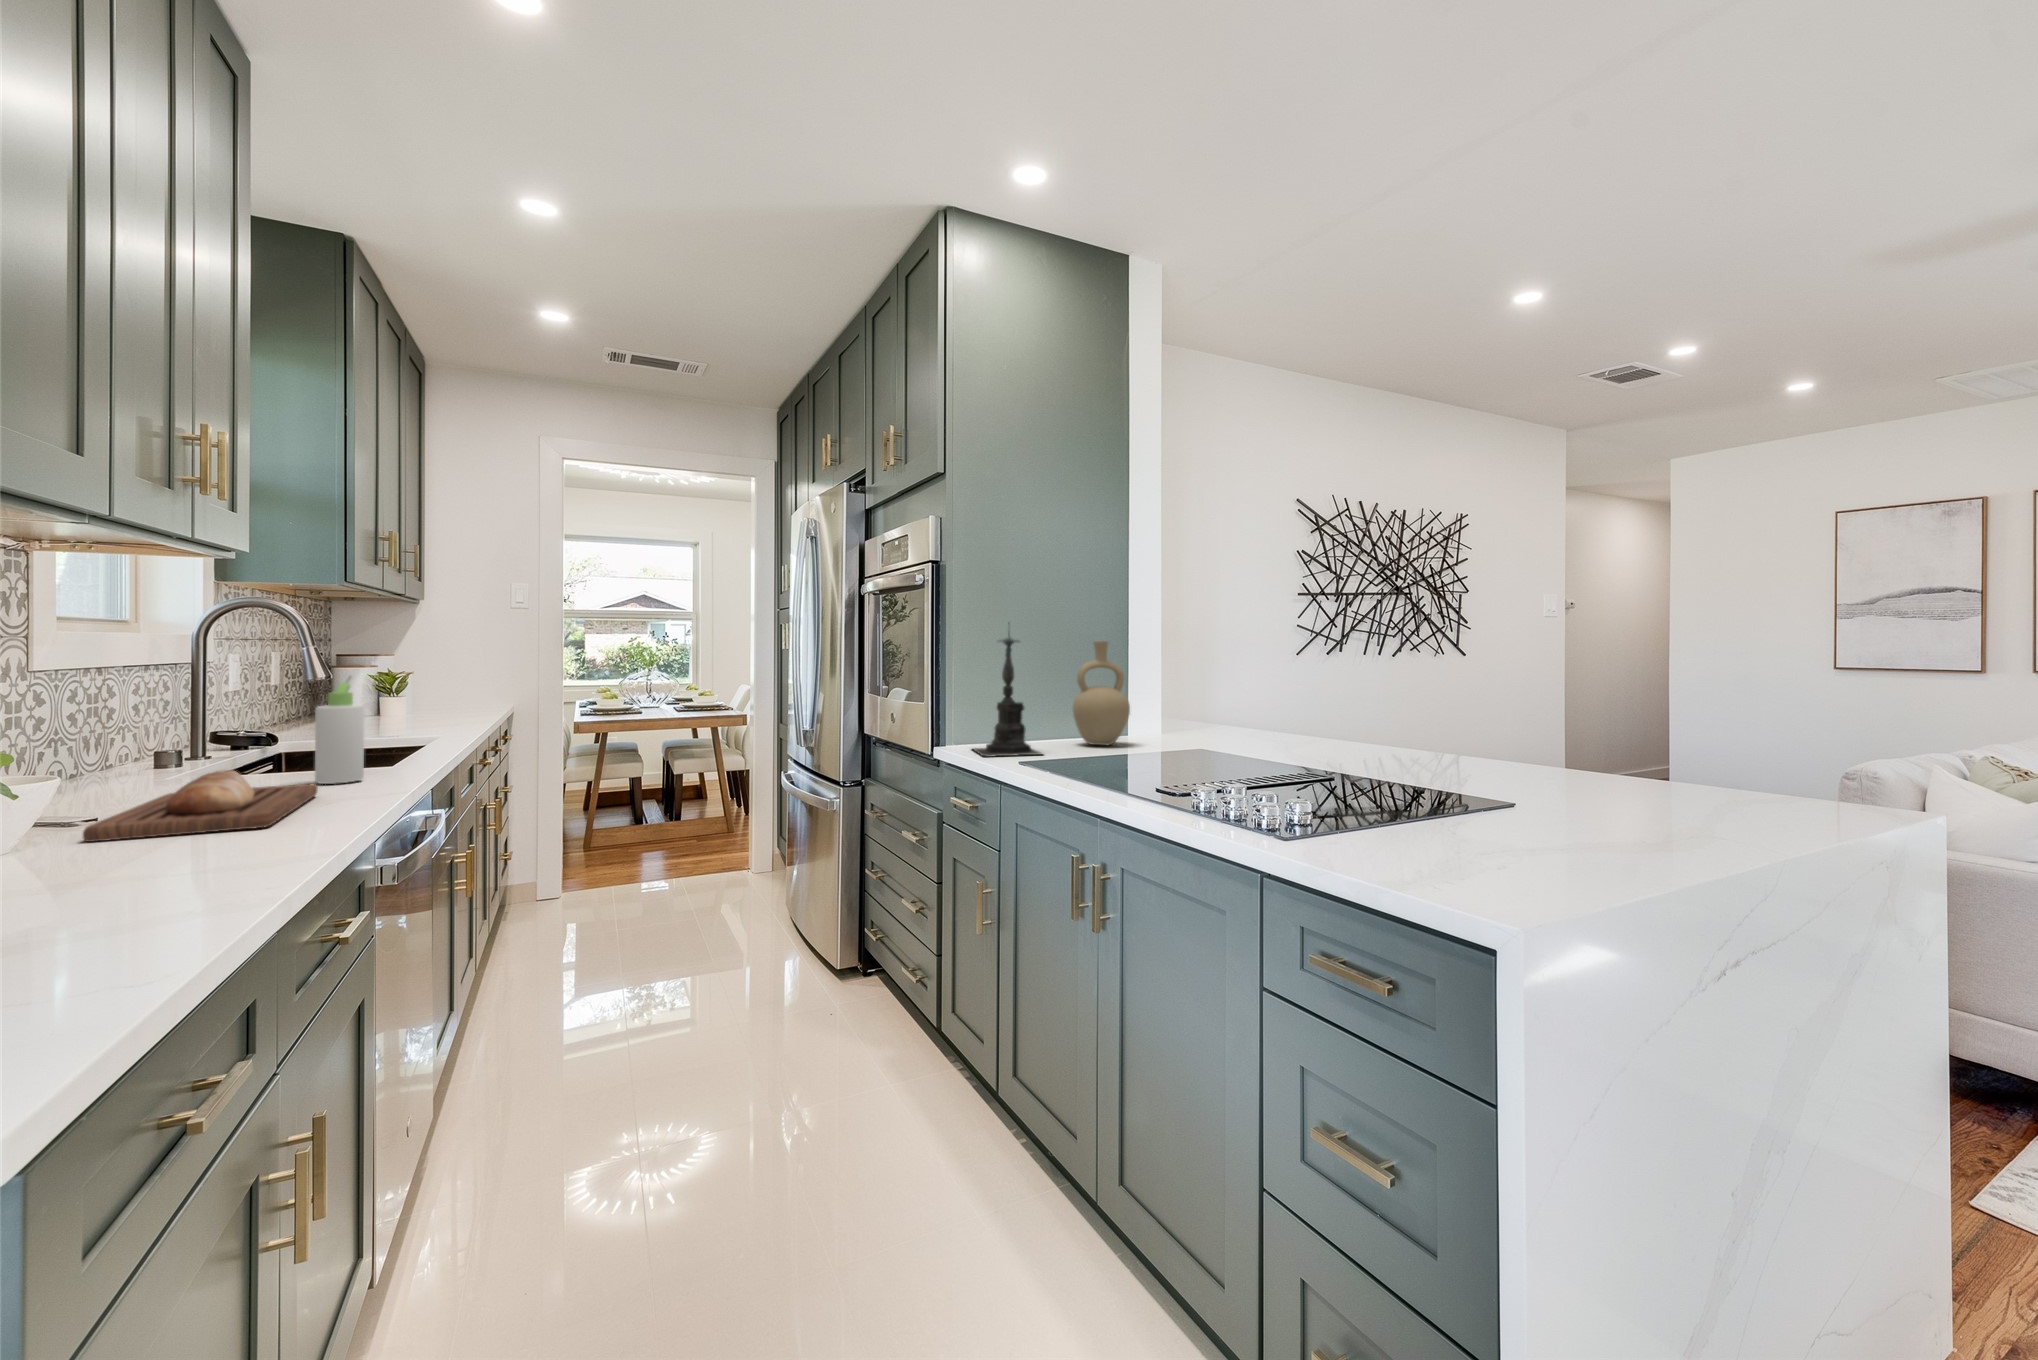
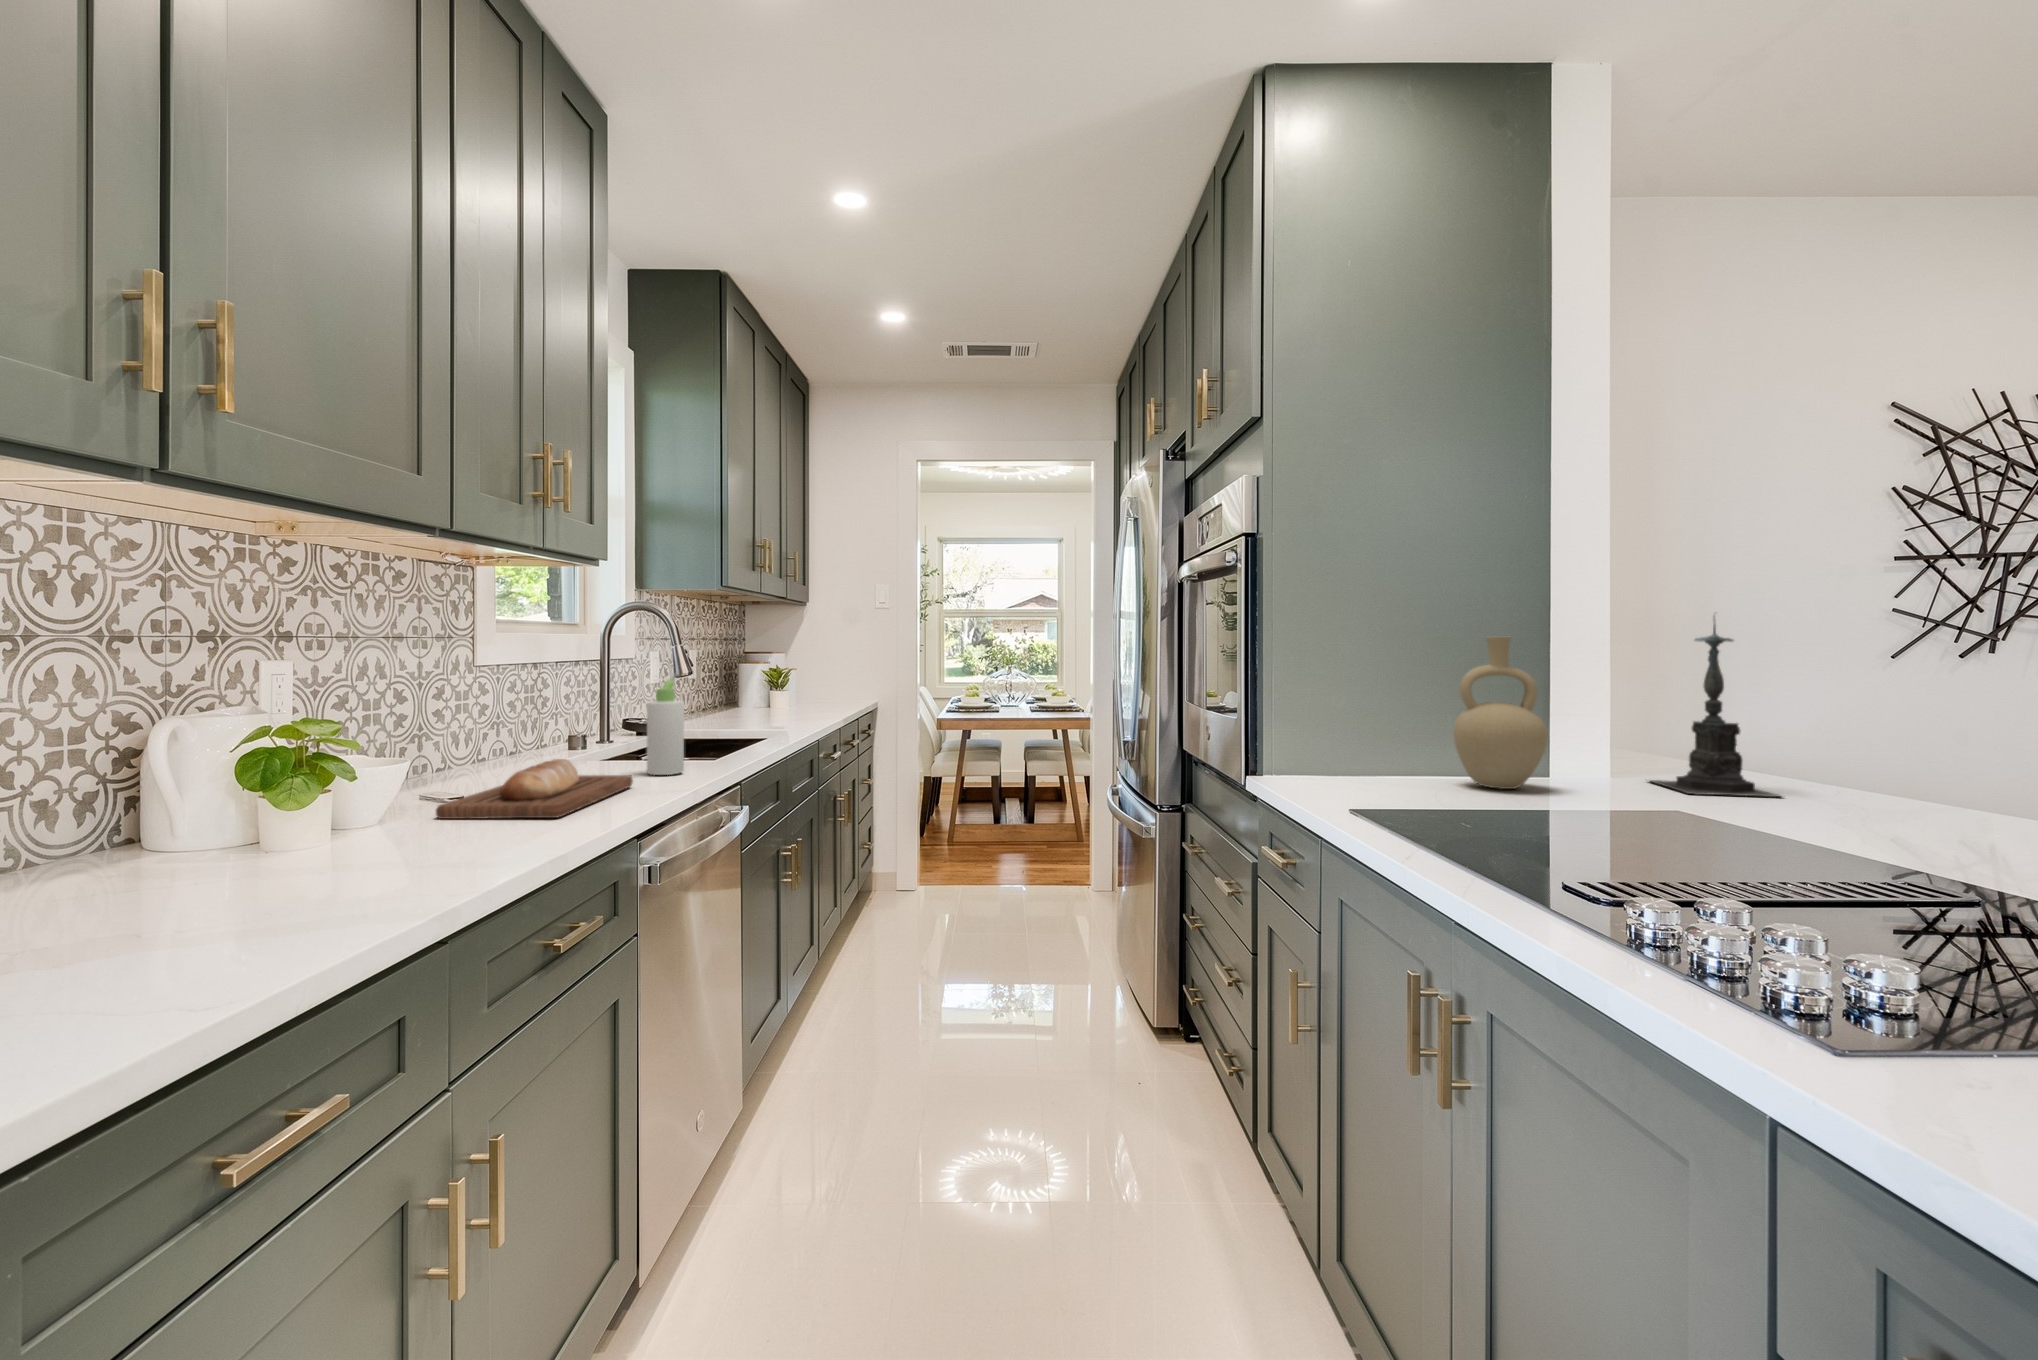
candle holder: present [973,625,1042,757] -> present [1651,619,1779,797]

